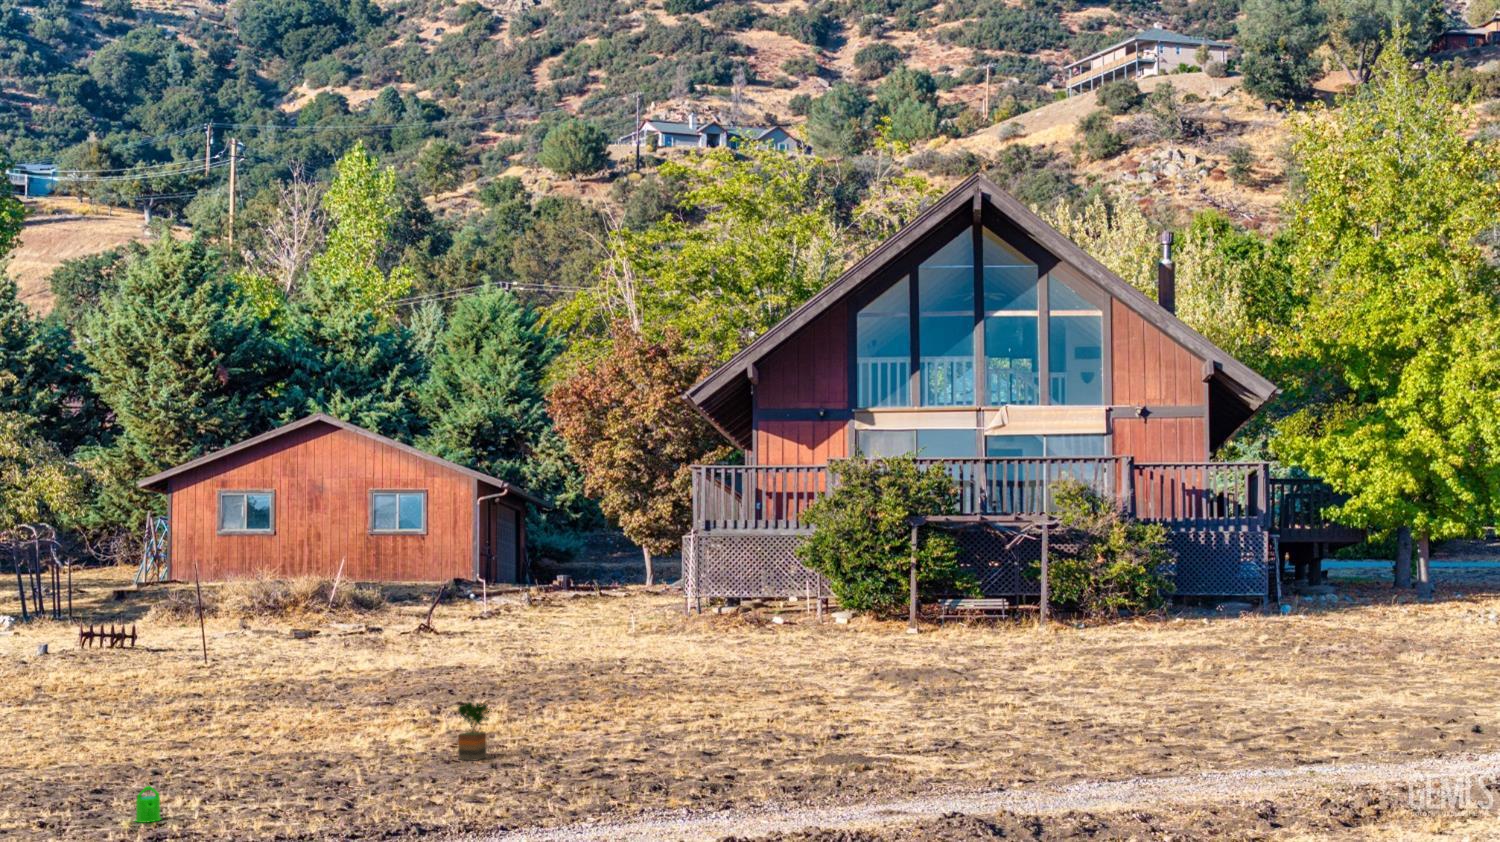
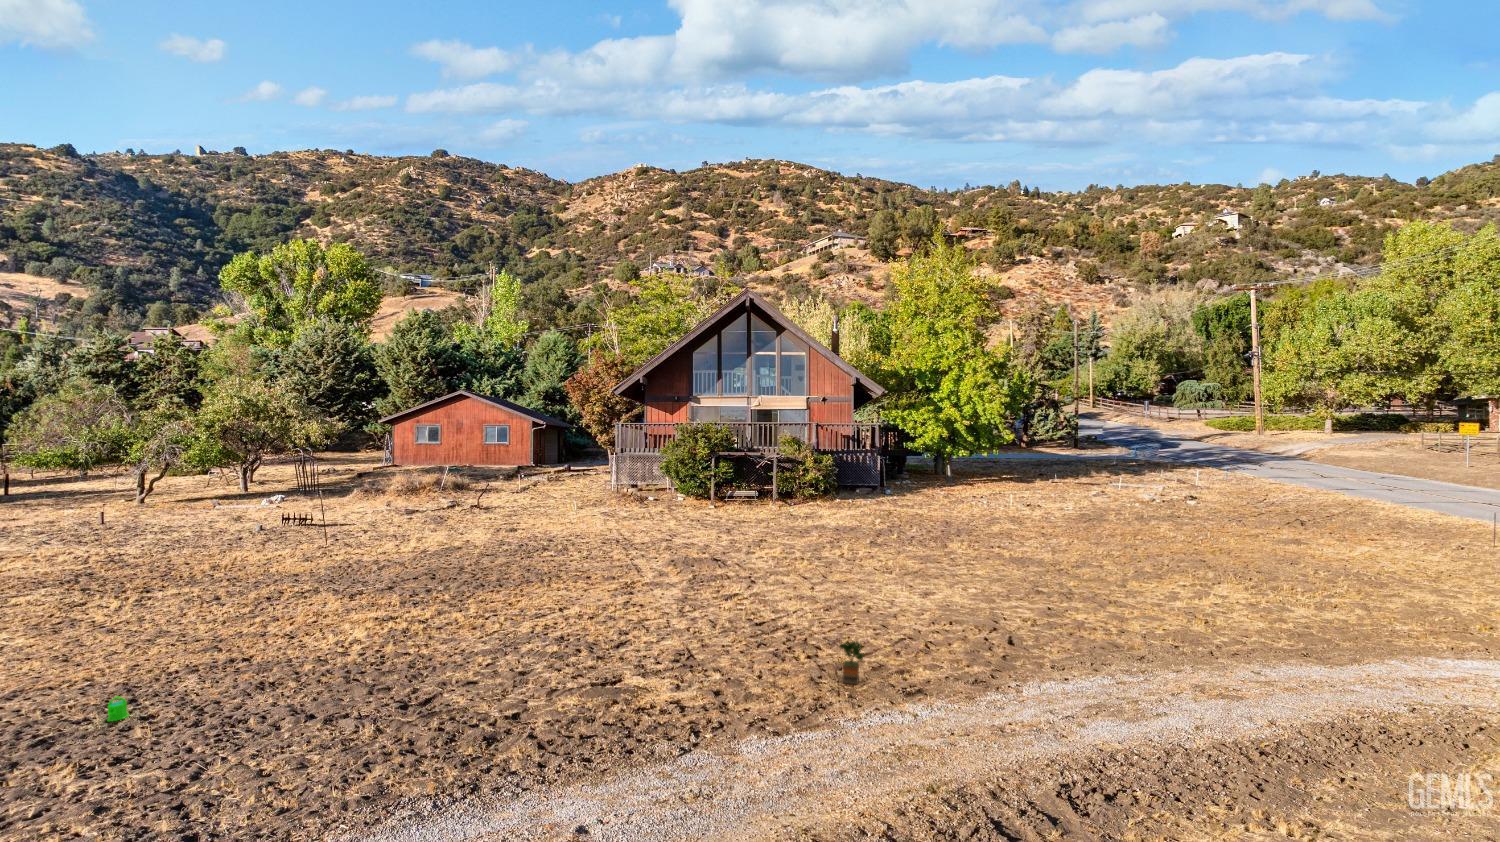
potted tree: present [458,702,492,761] -> present [840,642,864,684]

